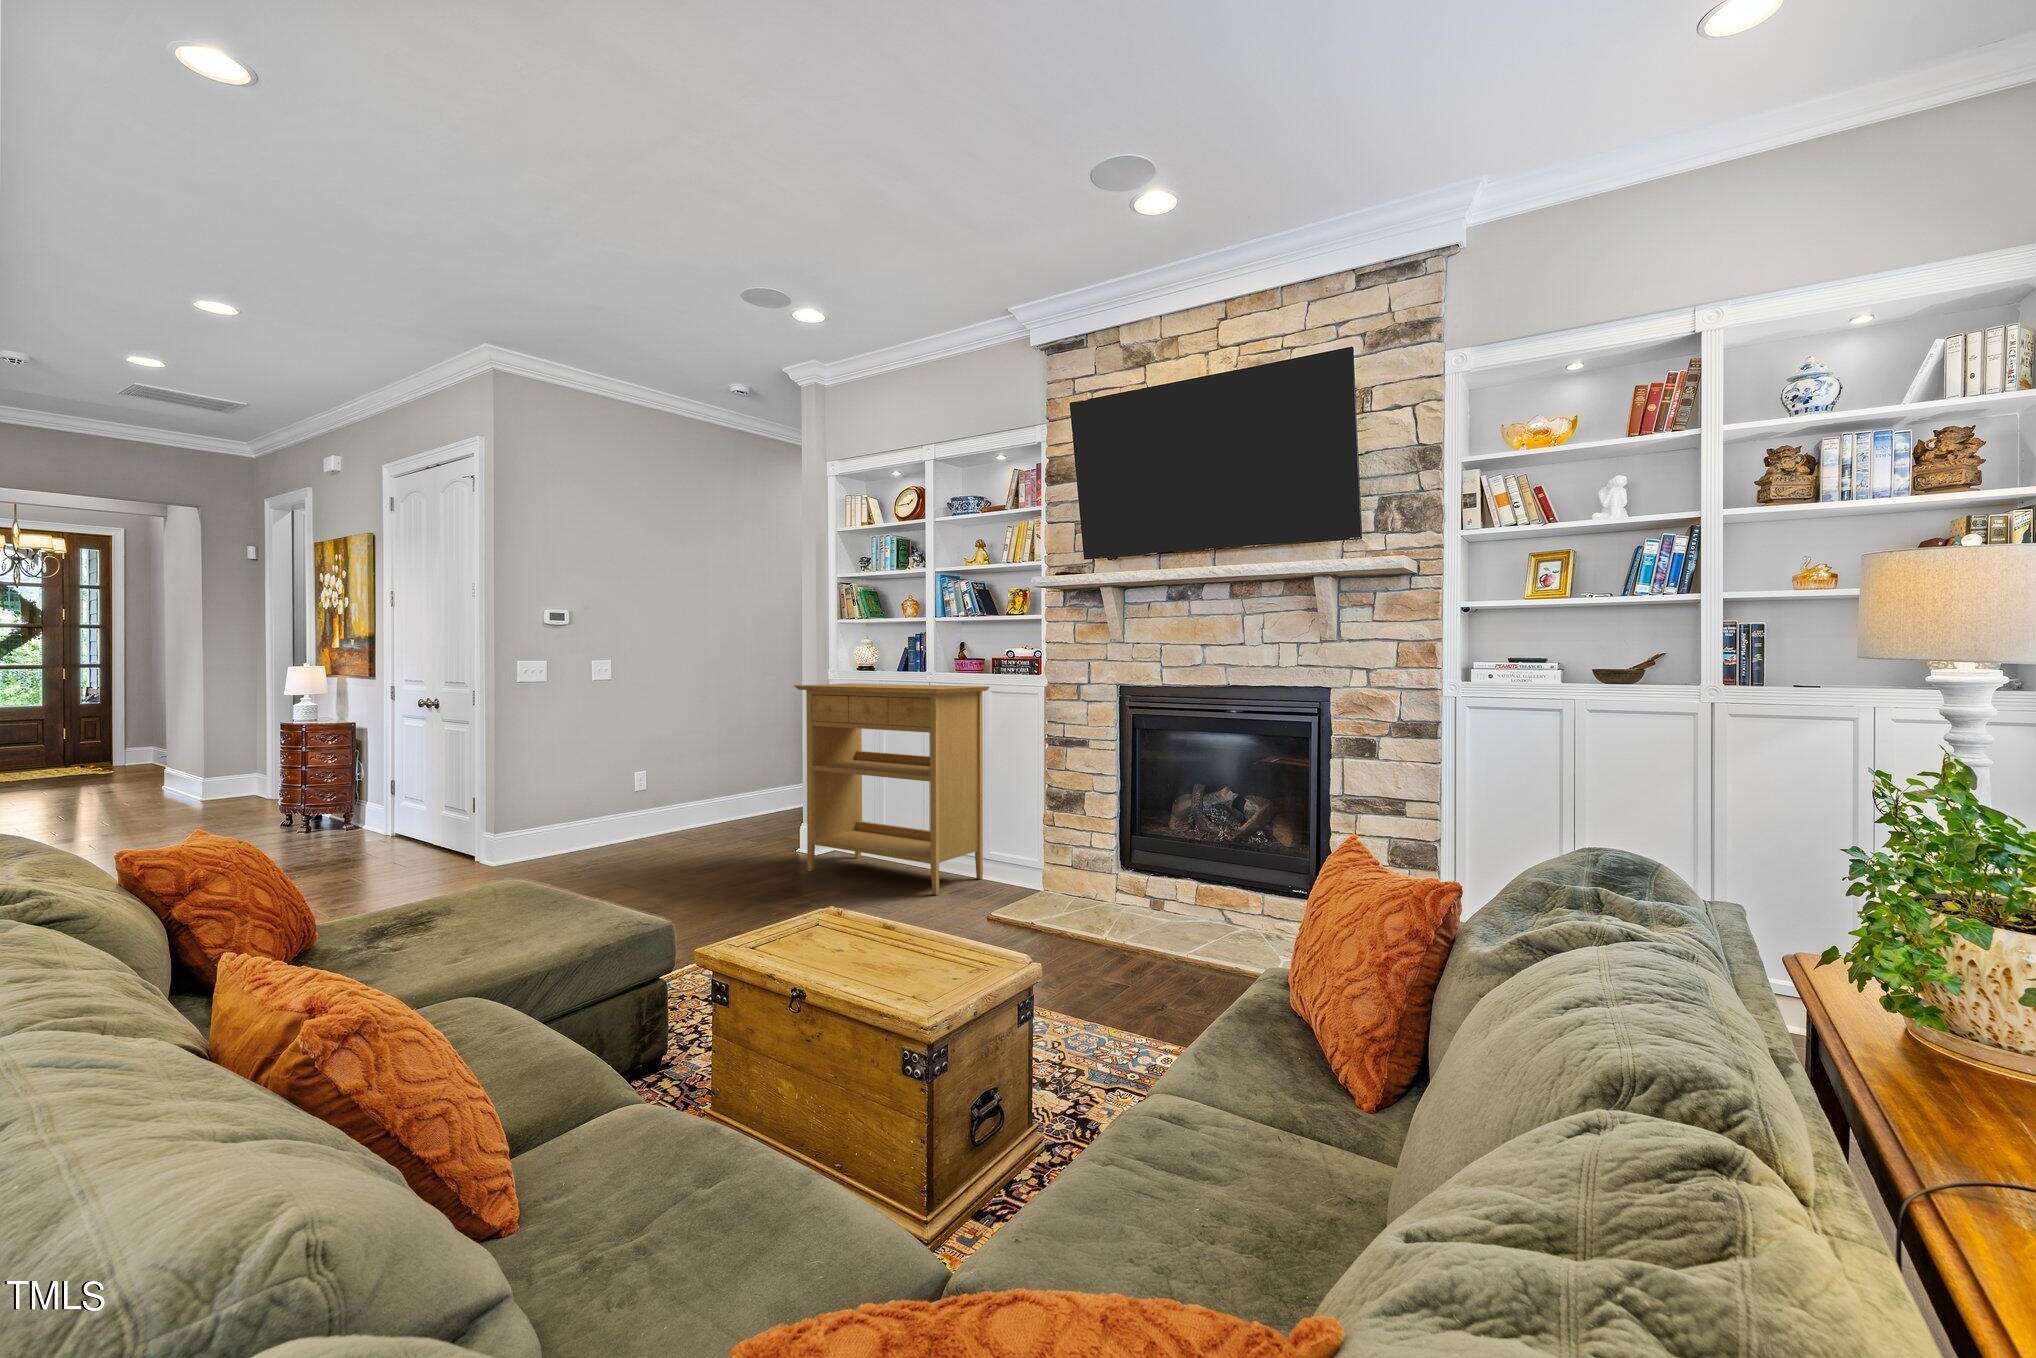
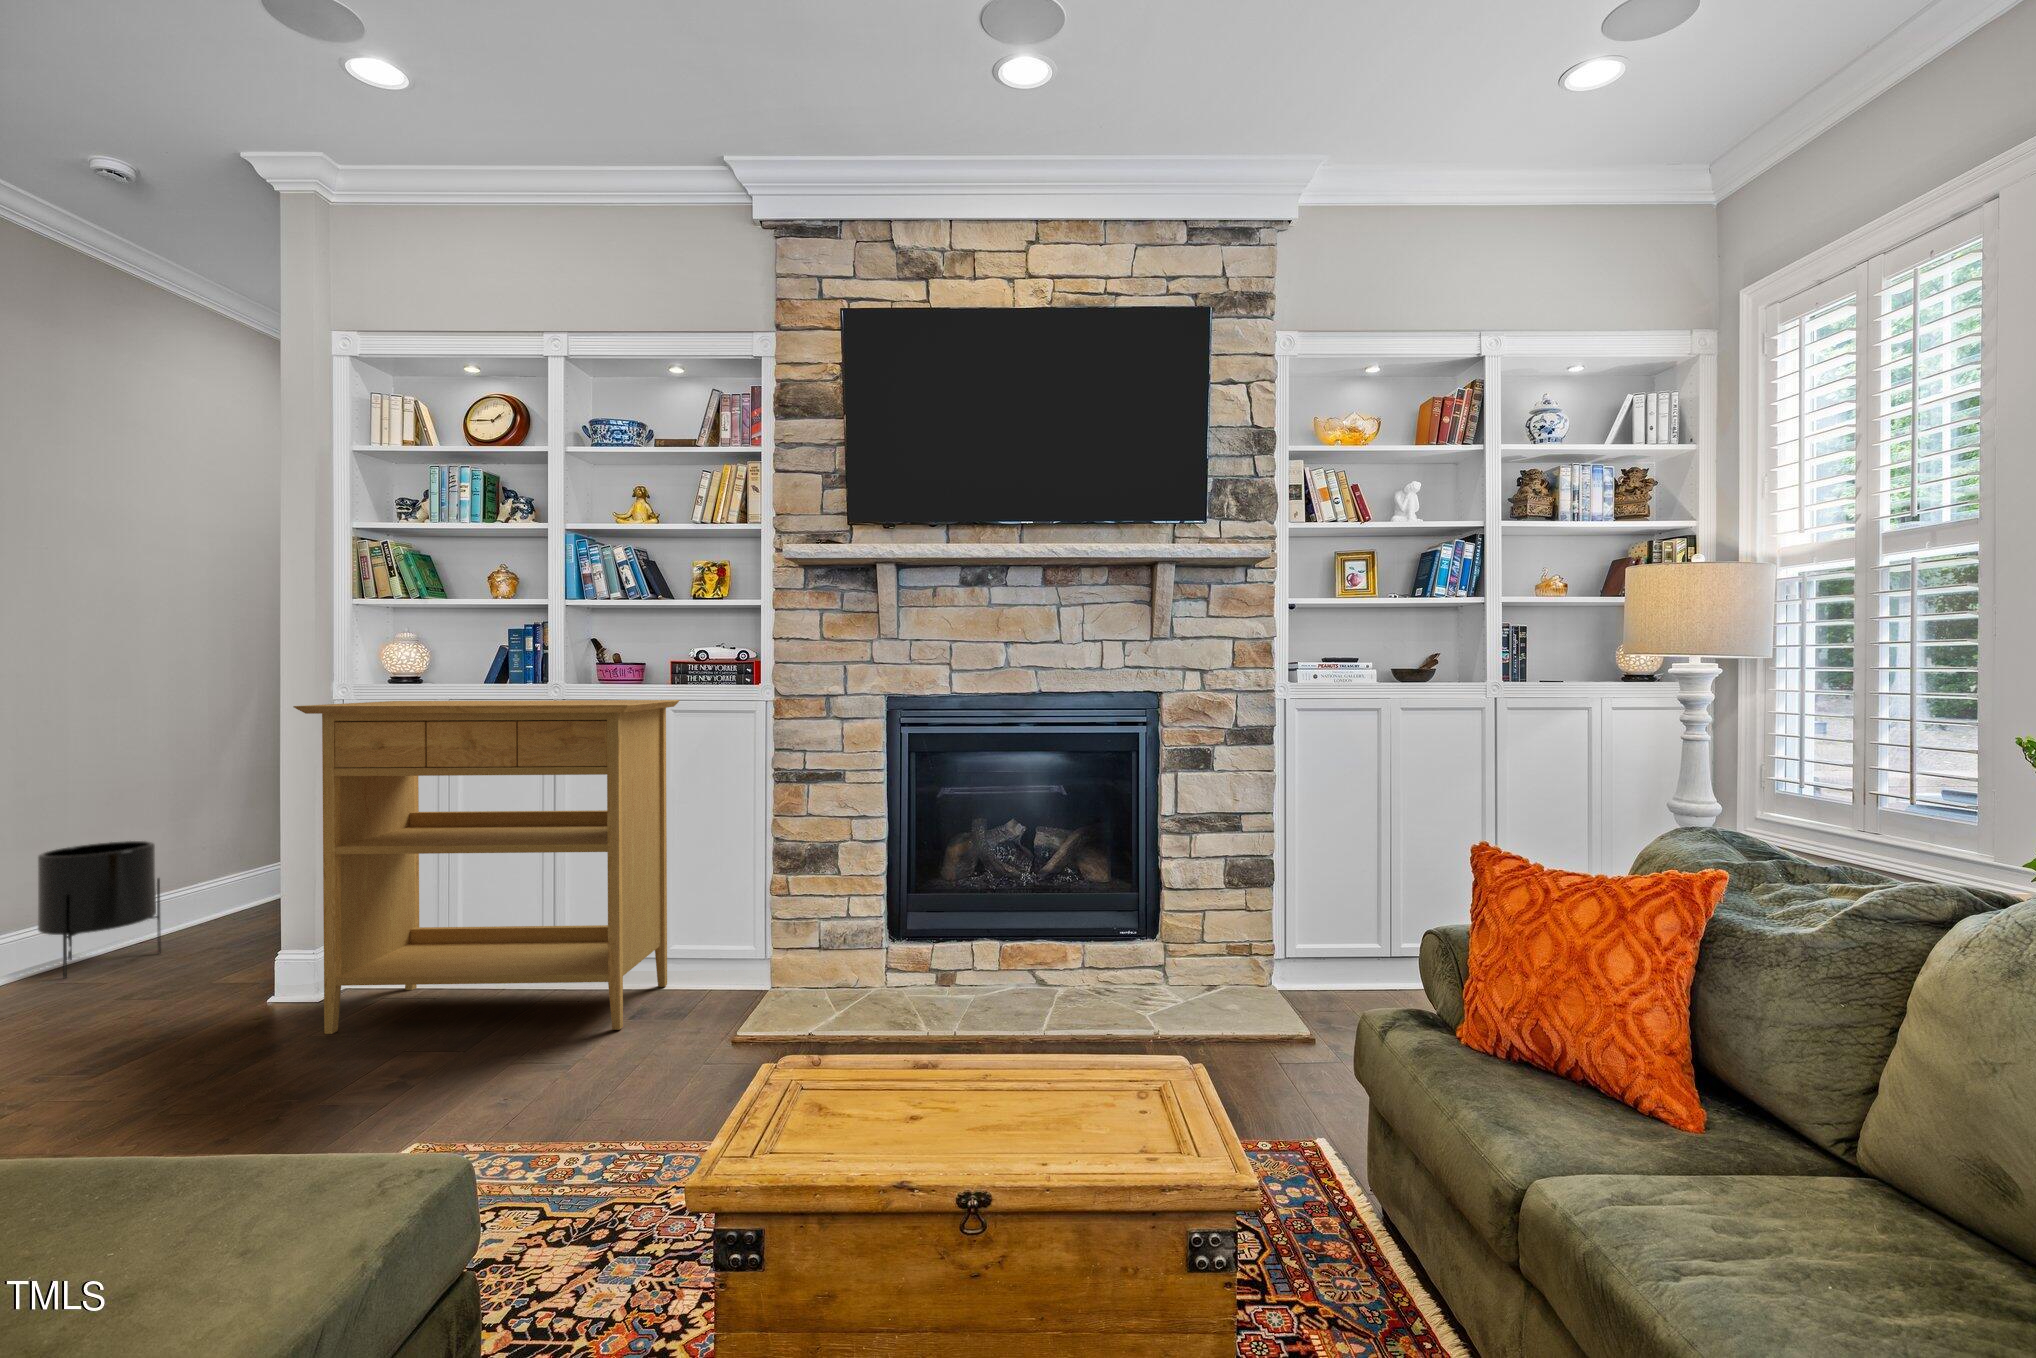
planter: none [721,759,769,829] -> present [38,841,161,978]

